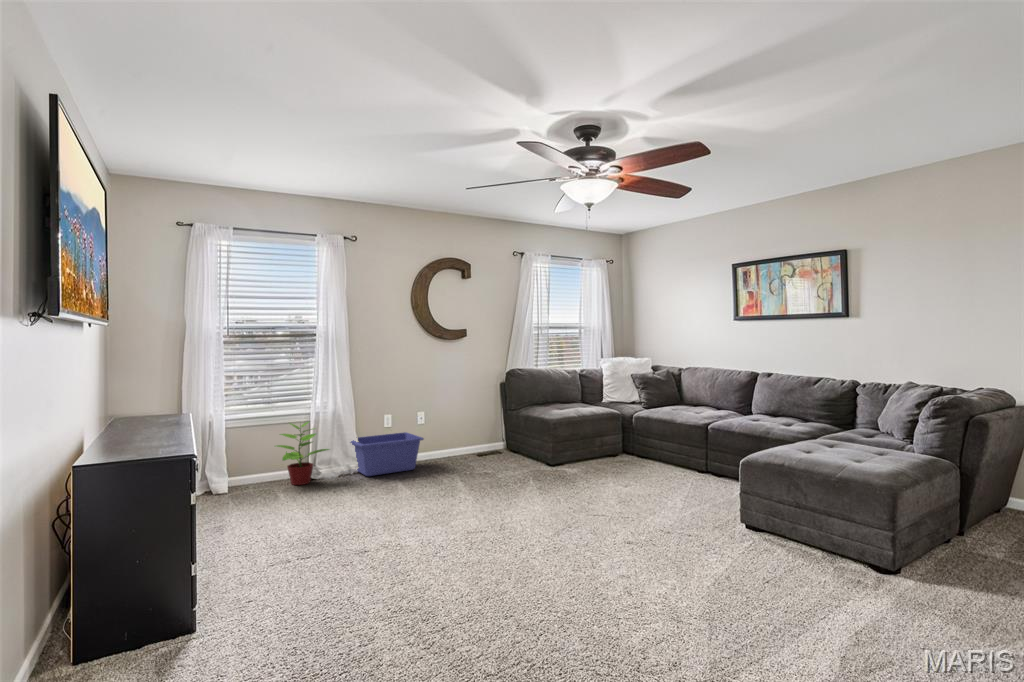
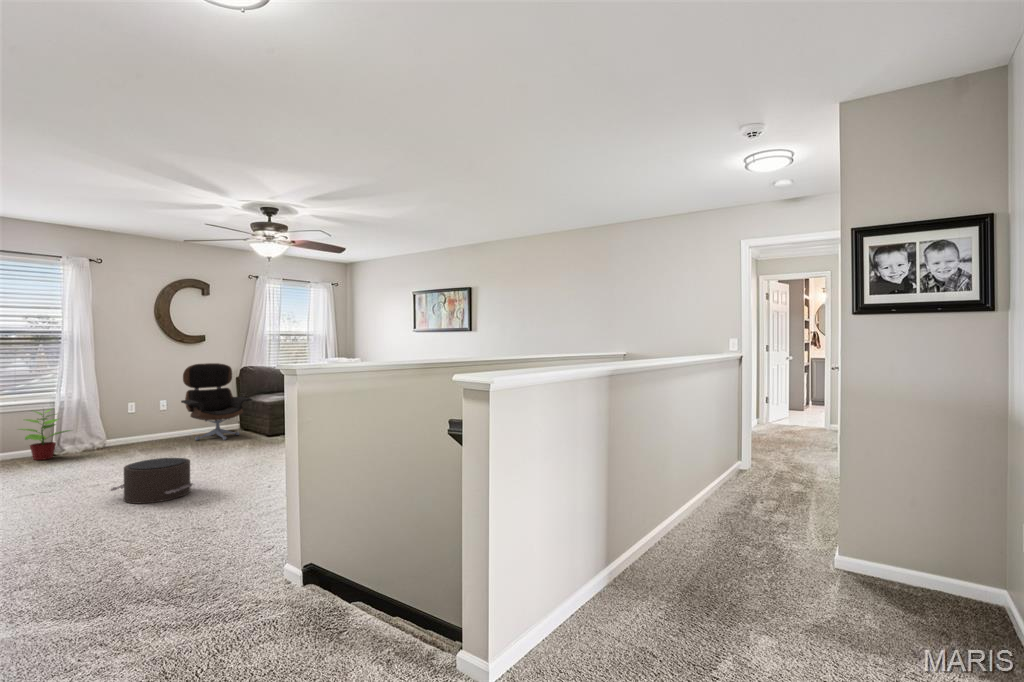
lounge chair: none [442,366,525,468] -> present [181,363,252,440]
storage bin: present [350,432,424,476] -> none [90,417,163,451]
pouf: none [386,517,505,599] -> present [111,458,193,503]

